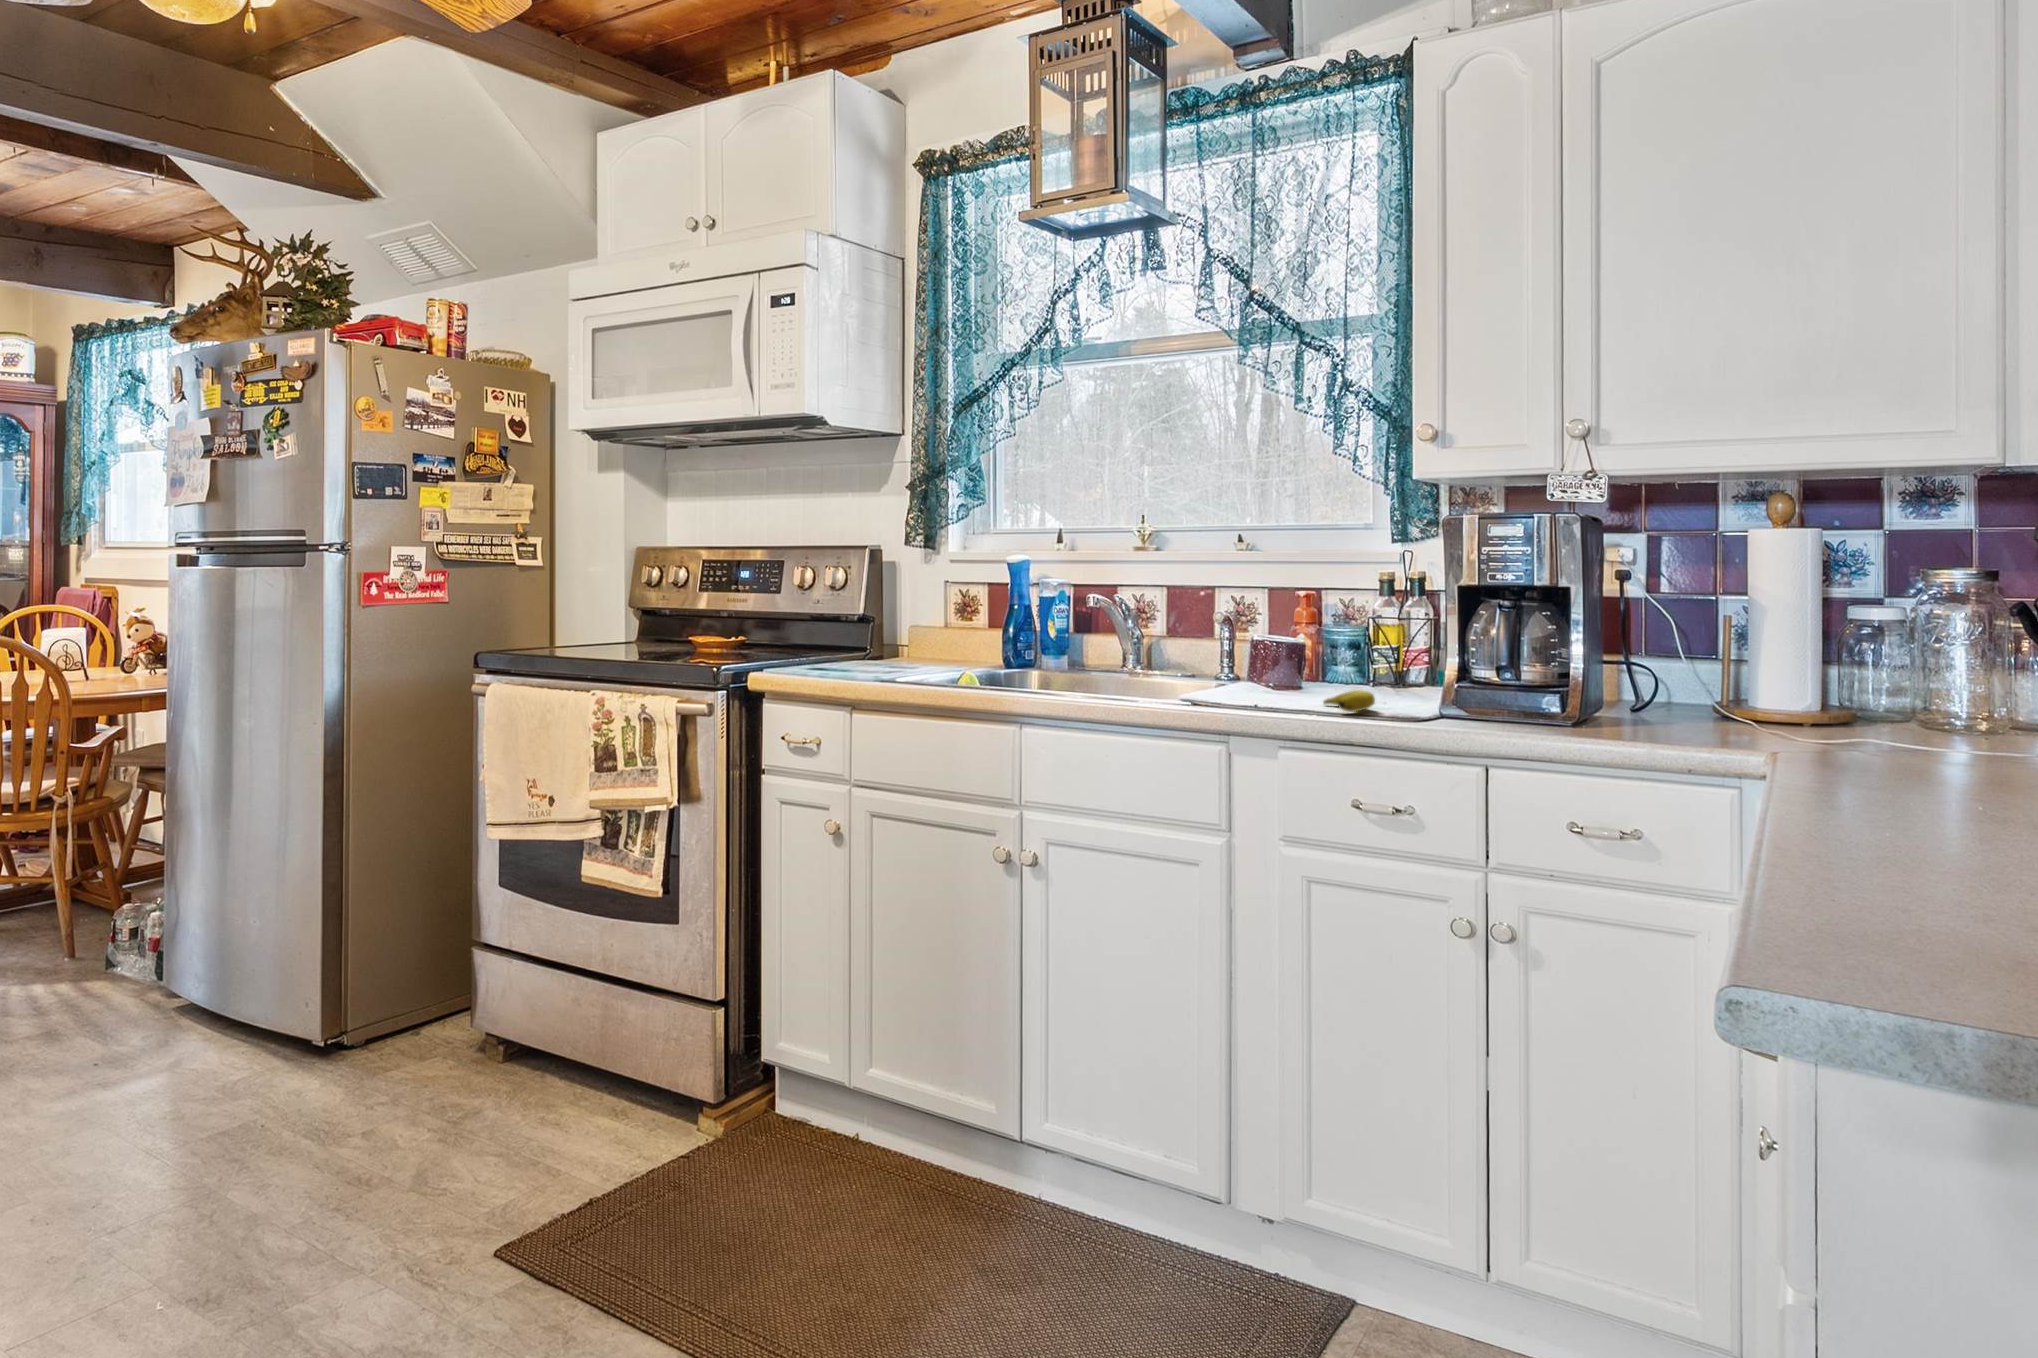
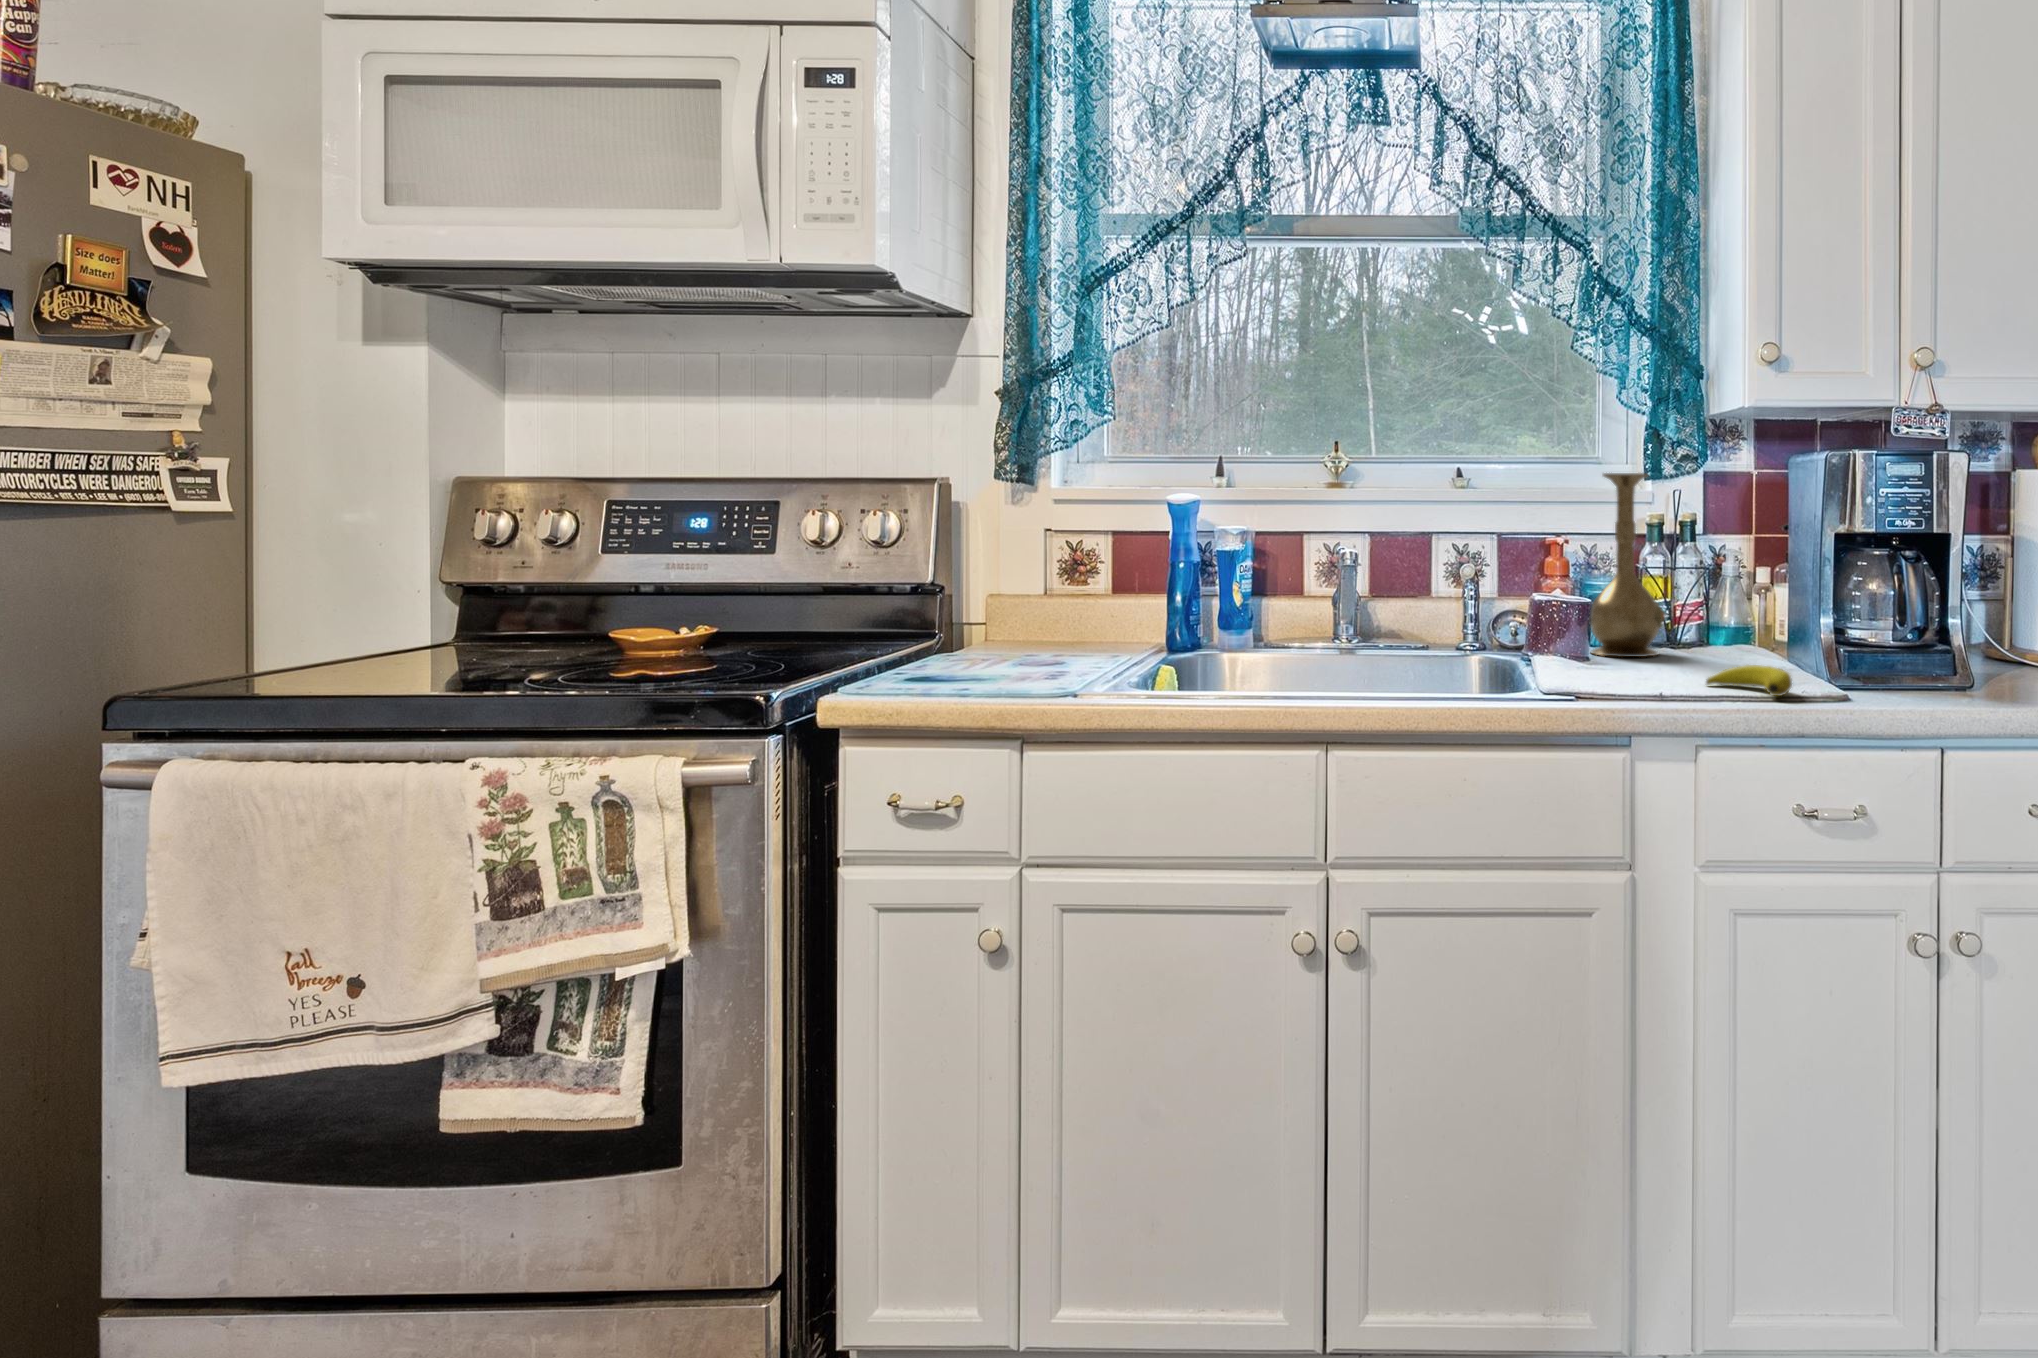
vase: none [1313,537,1378,690] -> present [1591,473,1666,657]

